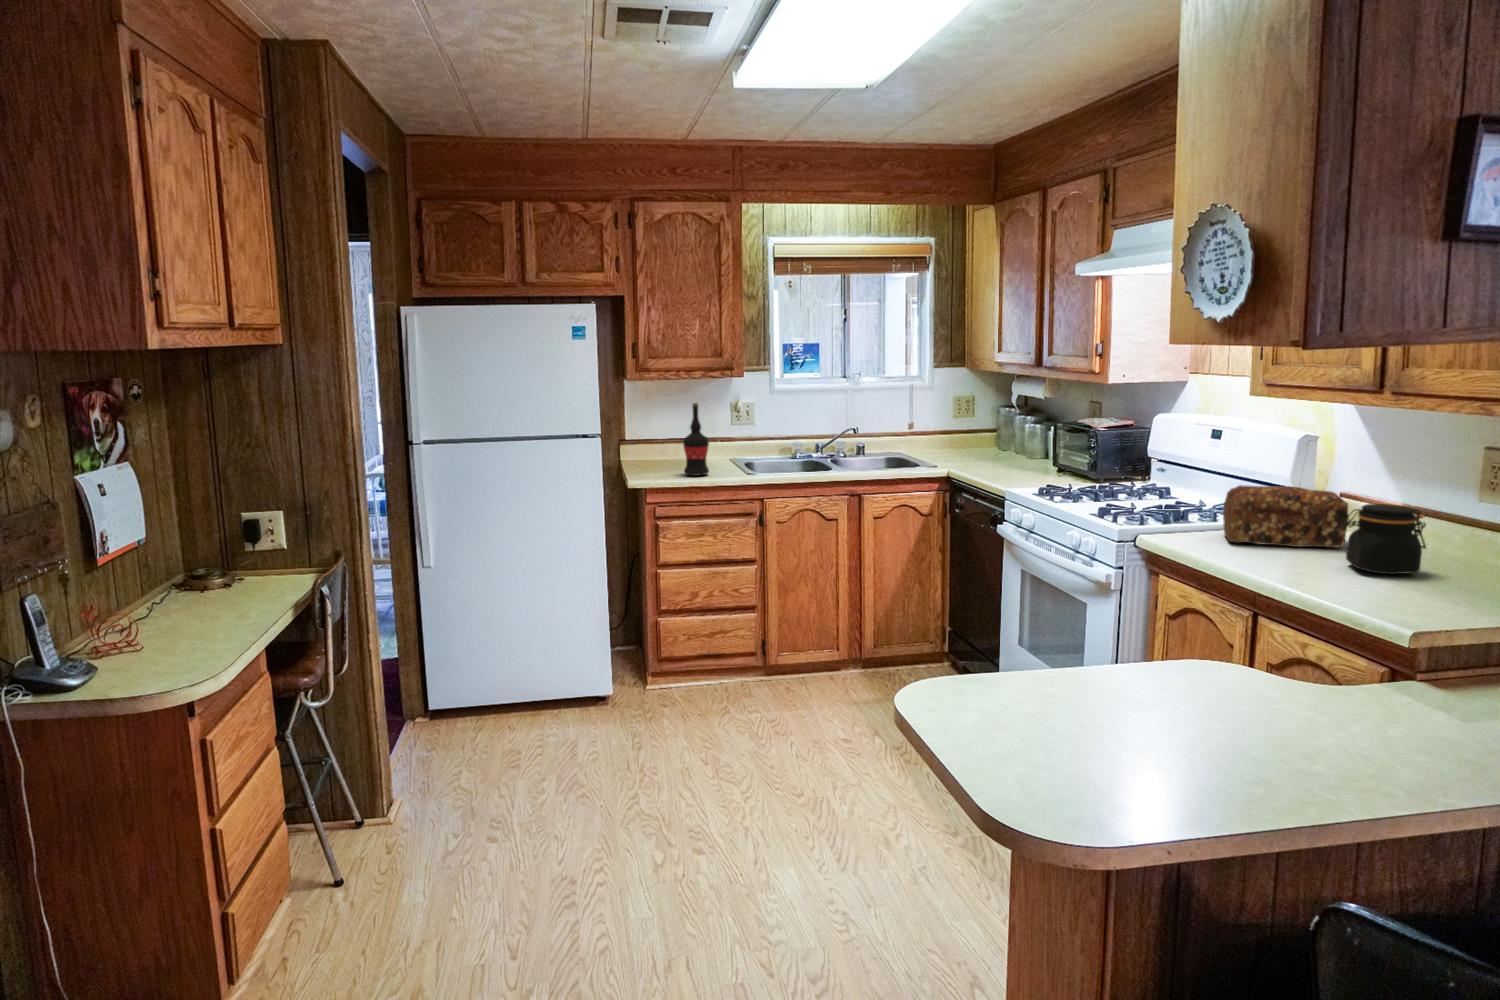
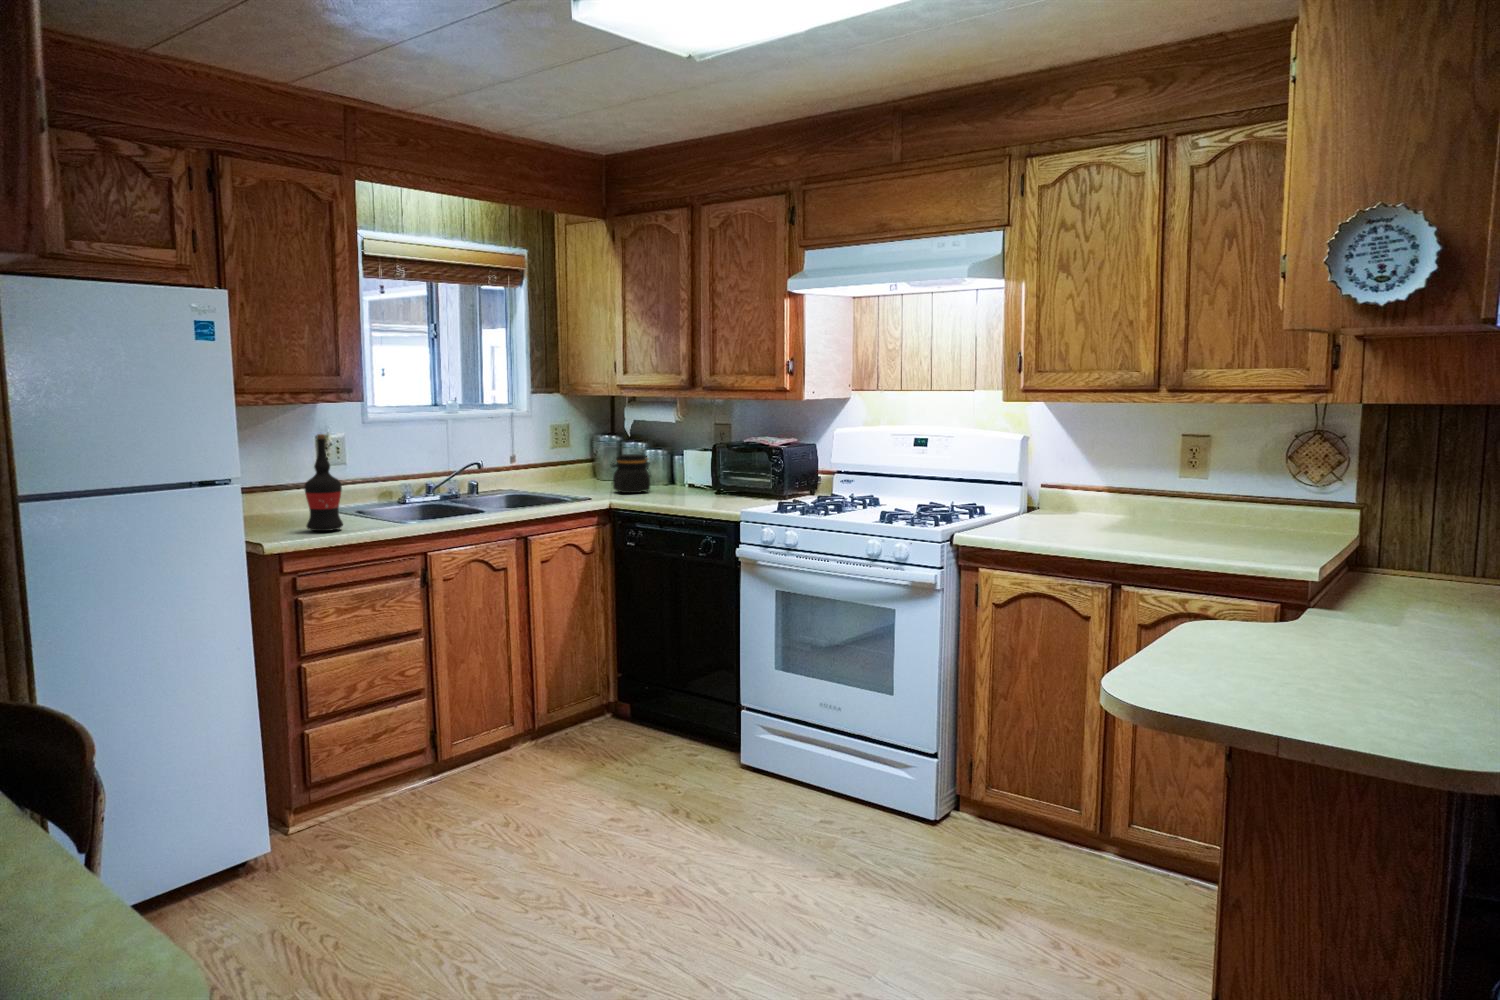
bread loaf: present [1223,485,1348,548] -> none [986,478,1088,530]
jar: present [1344,504,1426,574] -> present [611,454,651,493]

